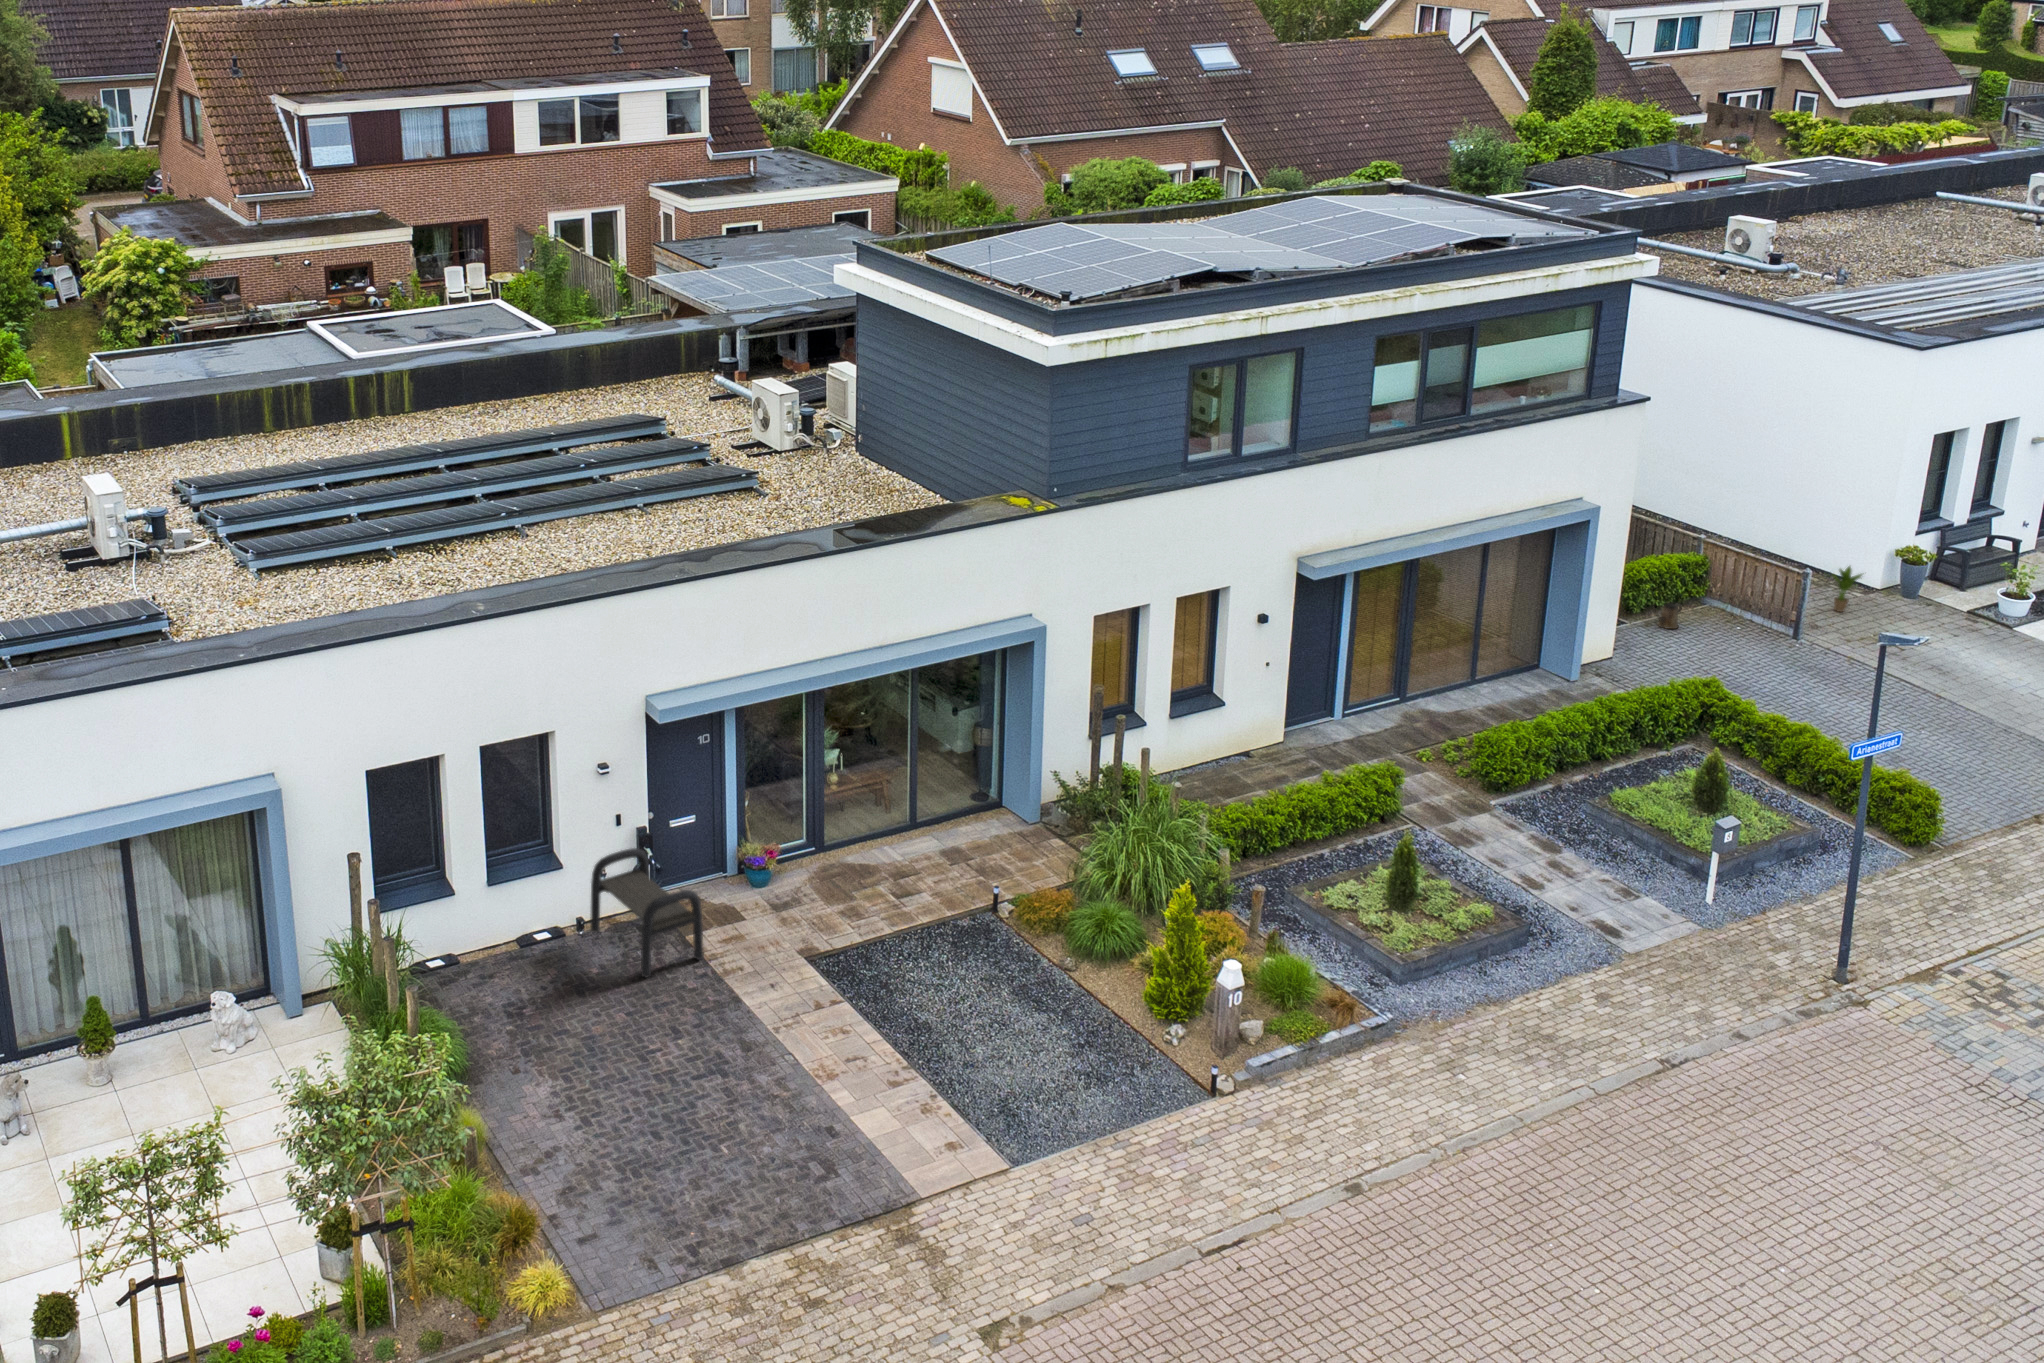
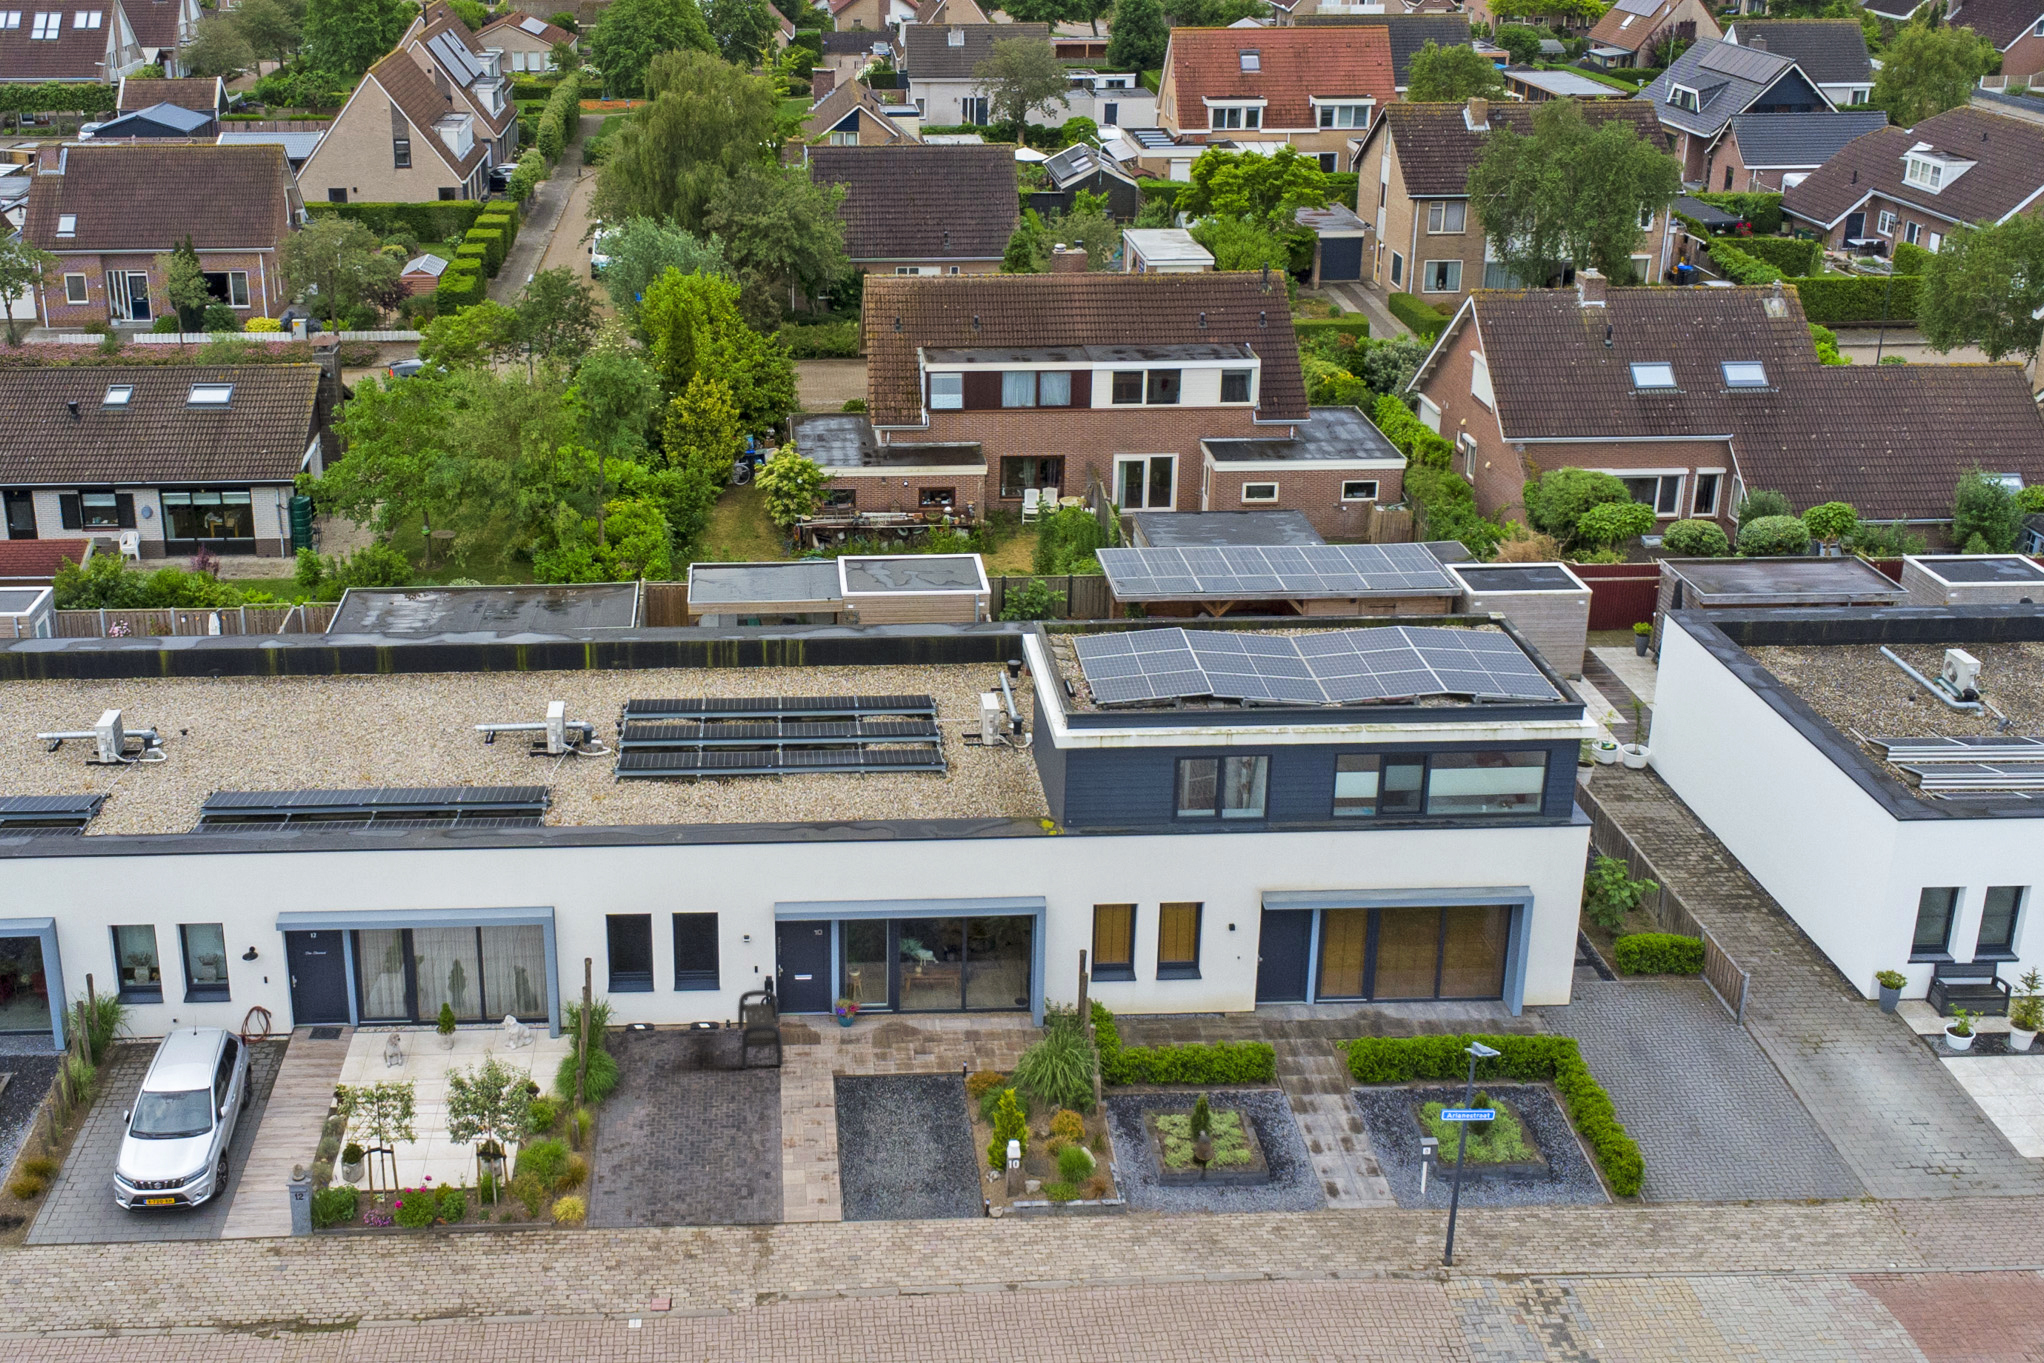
potted plant: present [1832,566,1862,612] -> none [1873,988,1912,1025]
watering can: present [1656,603,1682,629] -> present [1195,1132,1213,1160]

